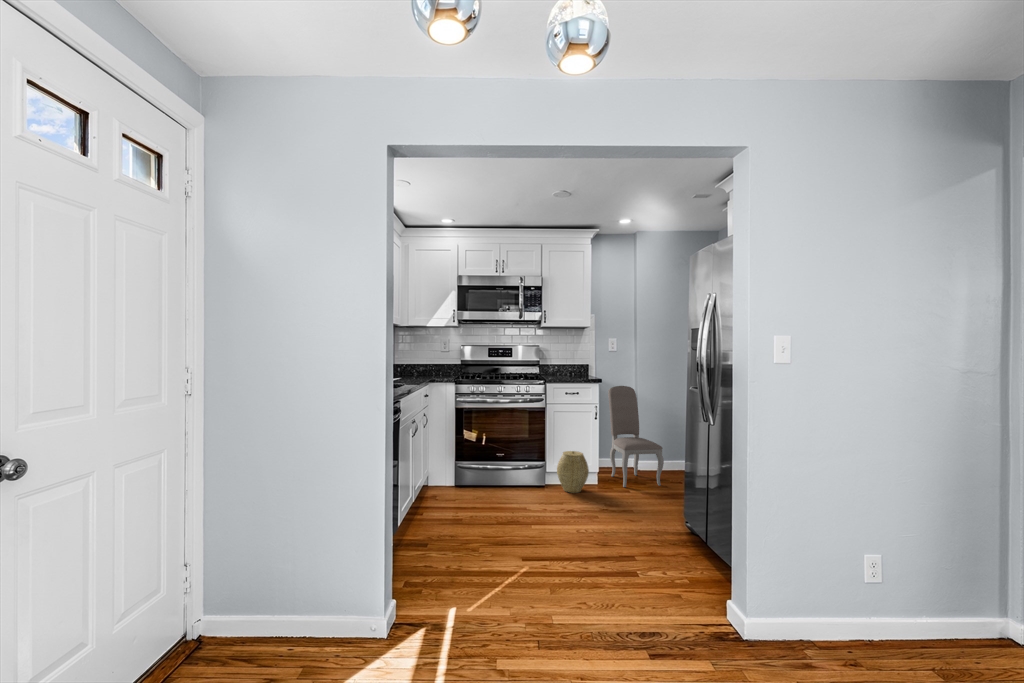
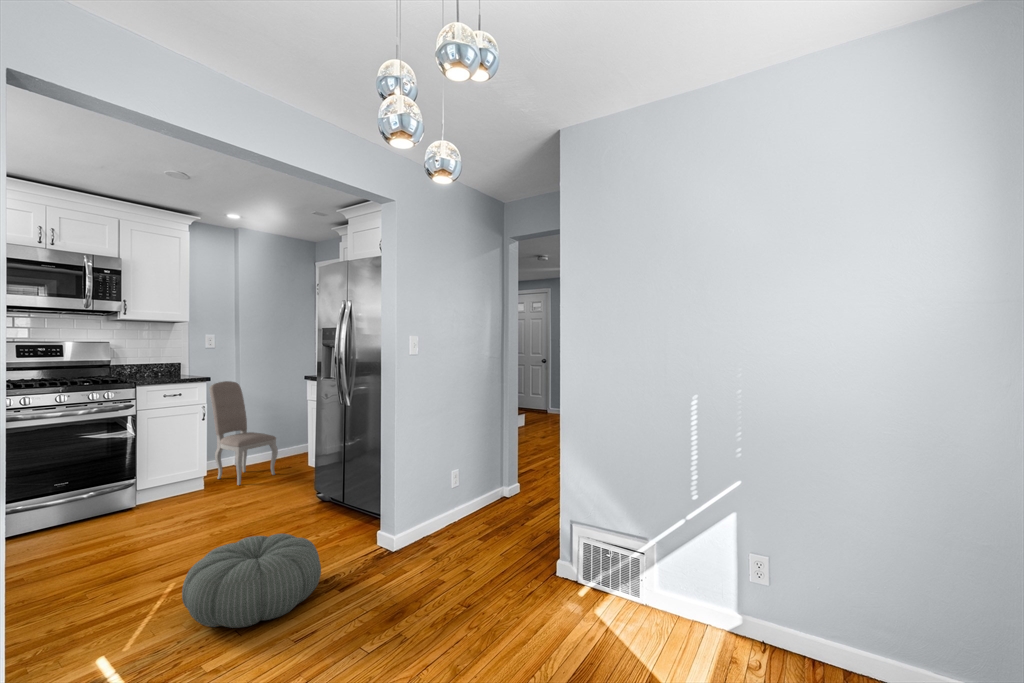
woven basket: present [557,451,589,493] -> none [157,459,200,506]
pouf: none [505,548,636,654] -> present [182,534,321,628]

